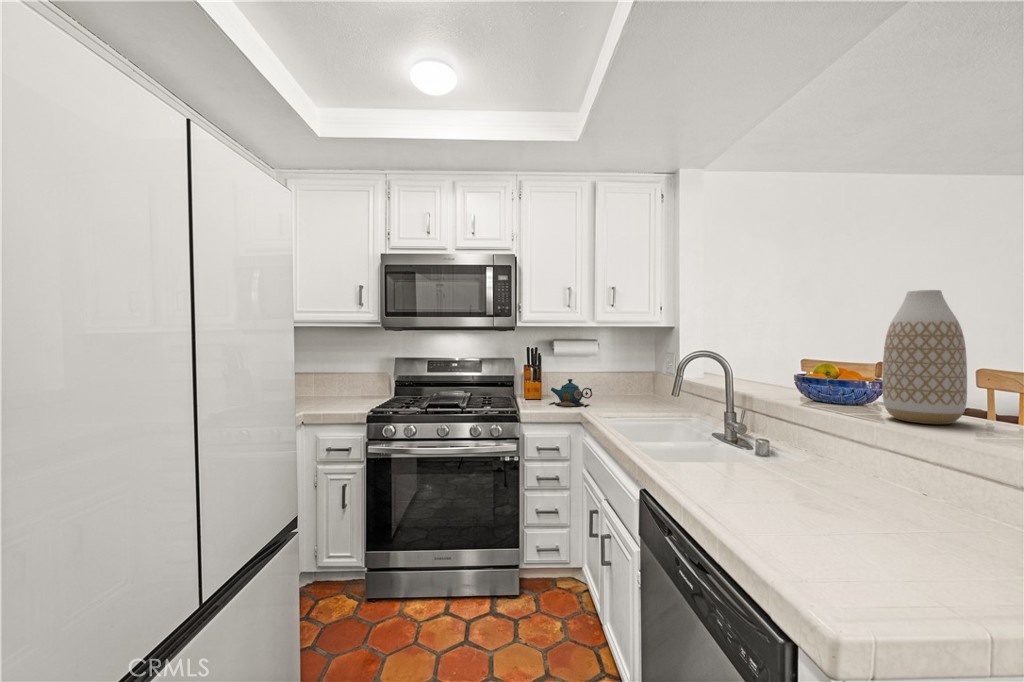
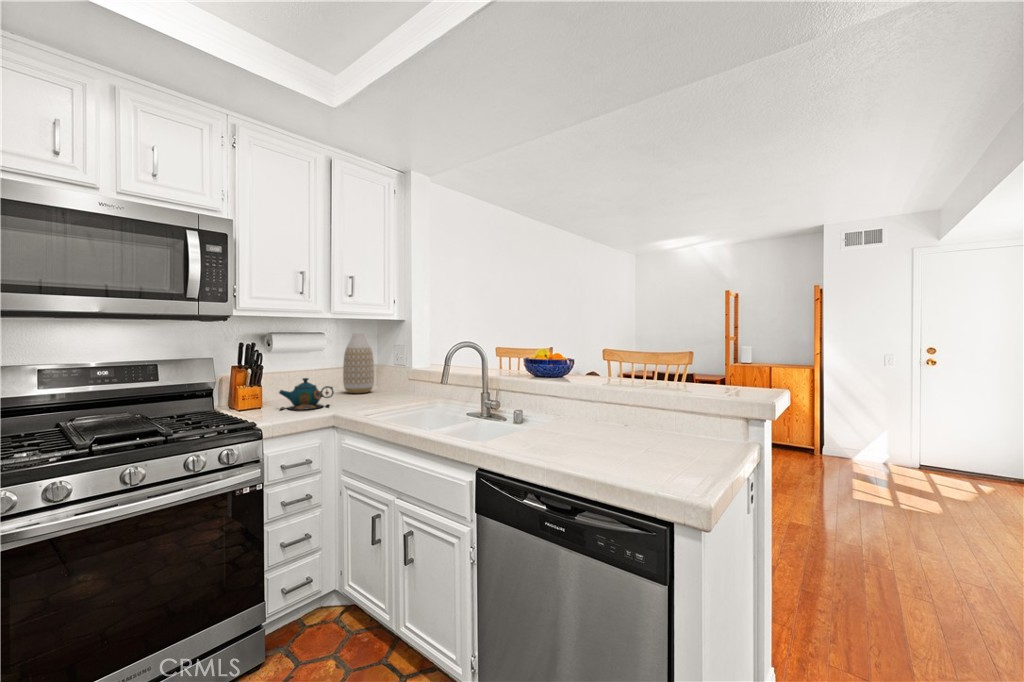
vase: present [882,290,967,424] -> present [343,333,374,394]

